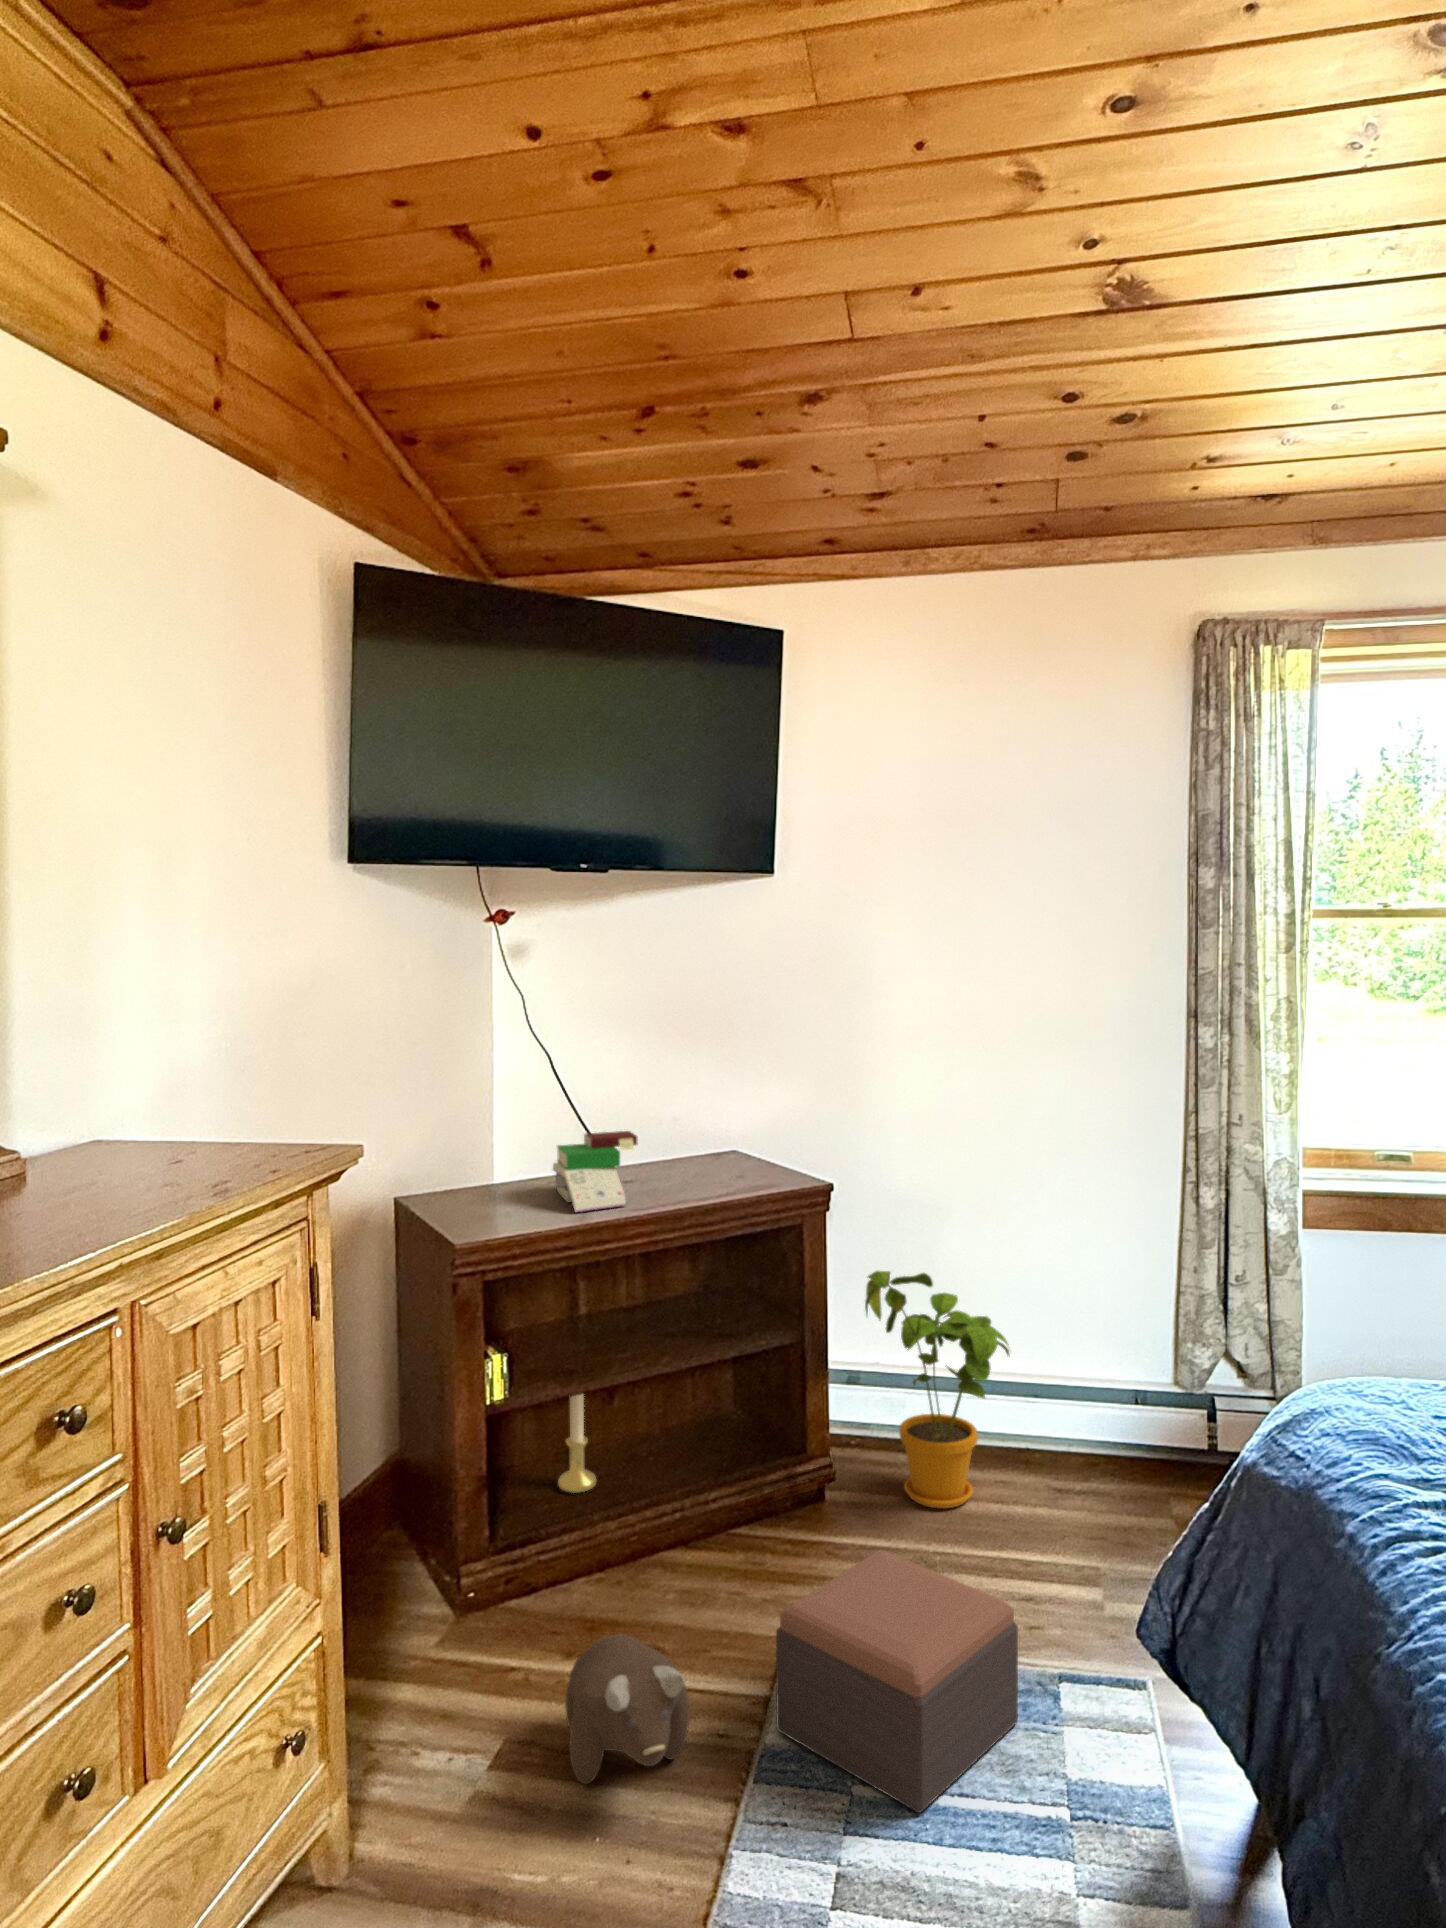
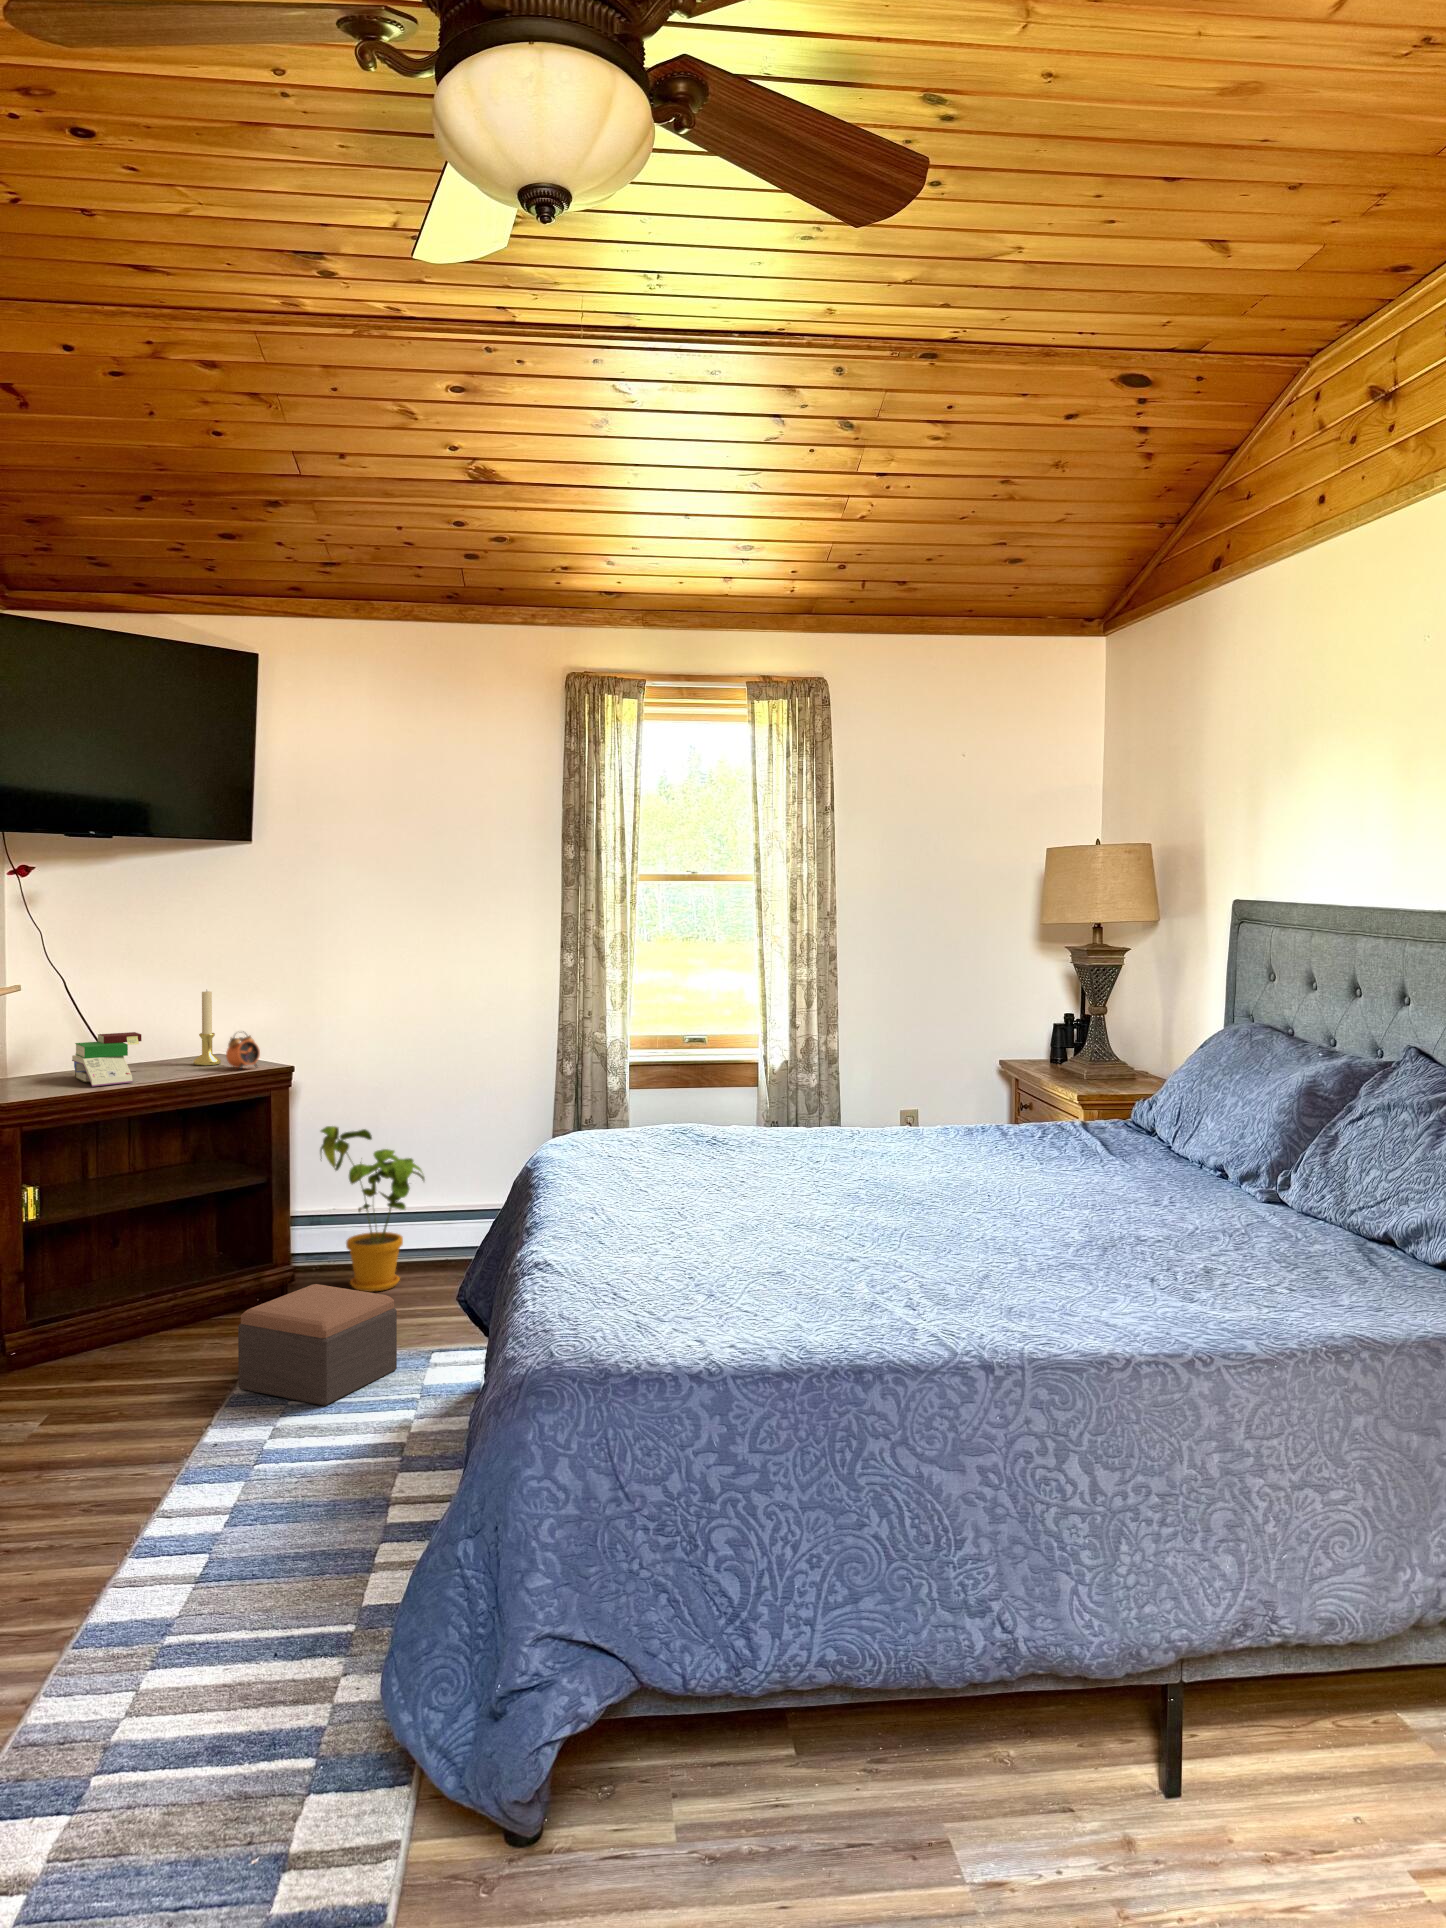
alarm clock: none [743,1132,786,1186] -> present [226,1031,260,1069]
candle holder: present [558,1394,596,1493] -> present [193,991,221,1065]
plush toy: present [565,1634,690,1784] -> none [91,1336,178,1421]

